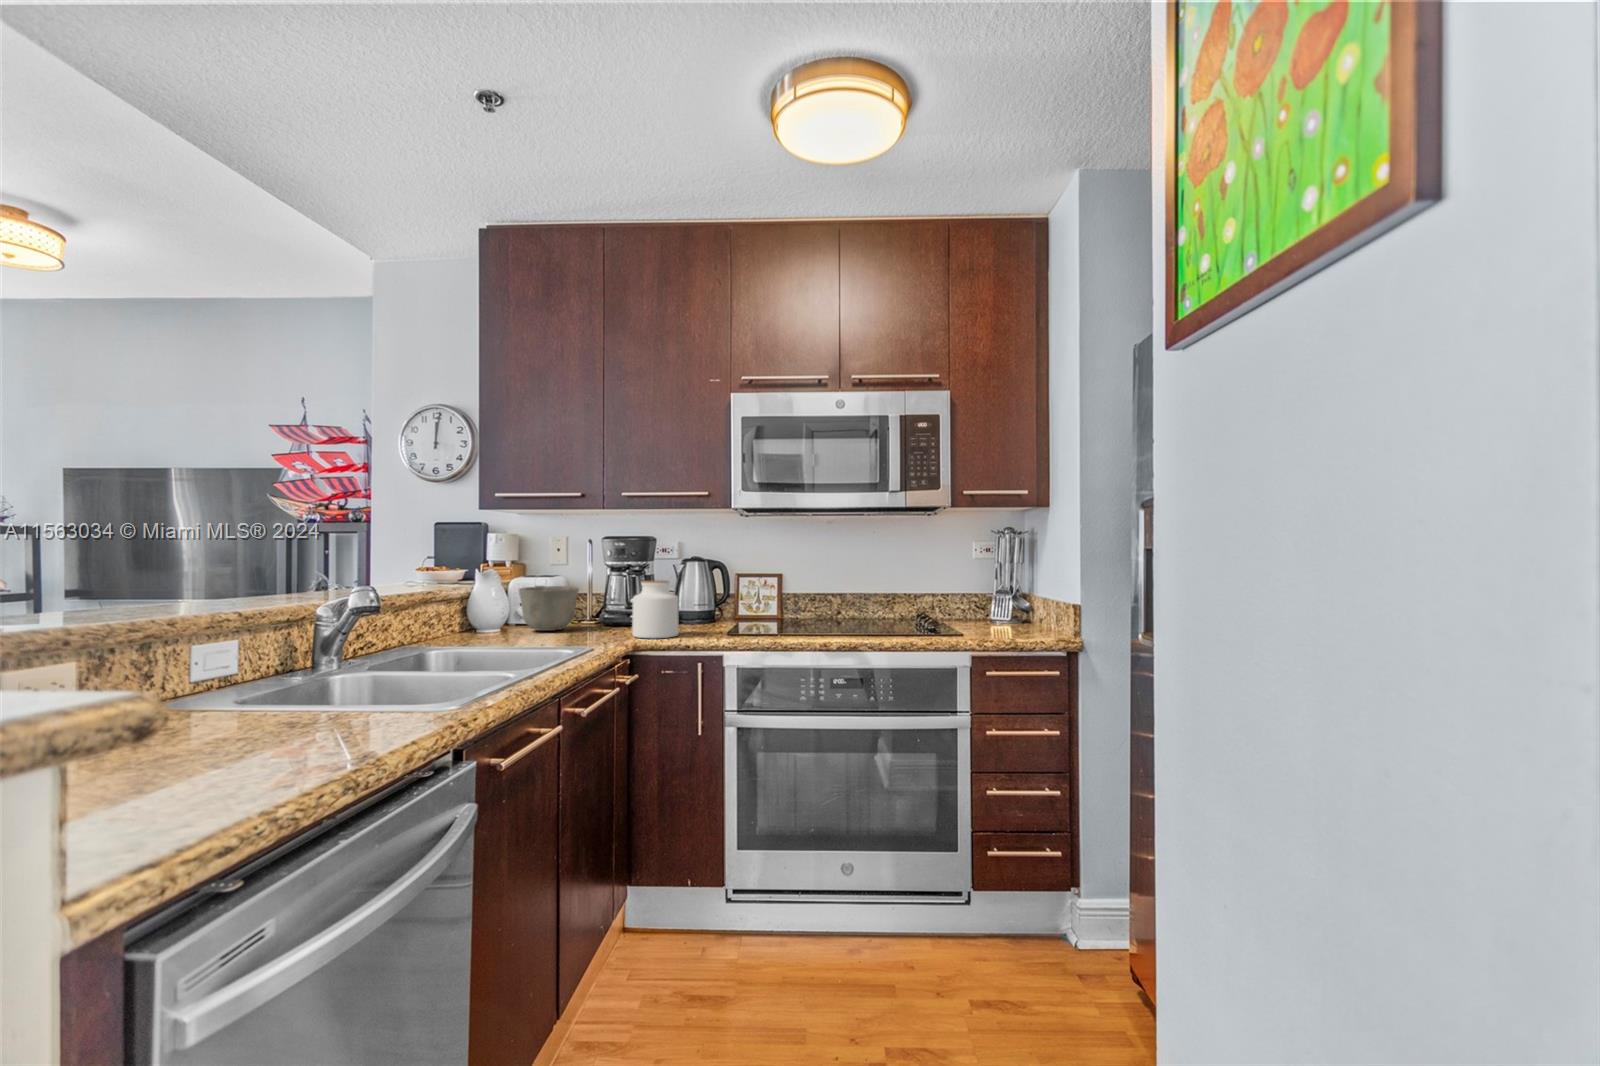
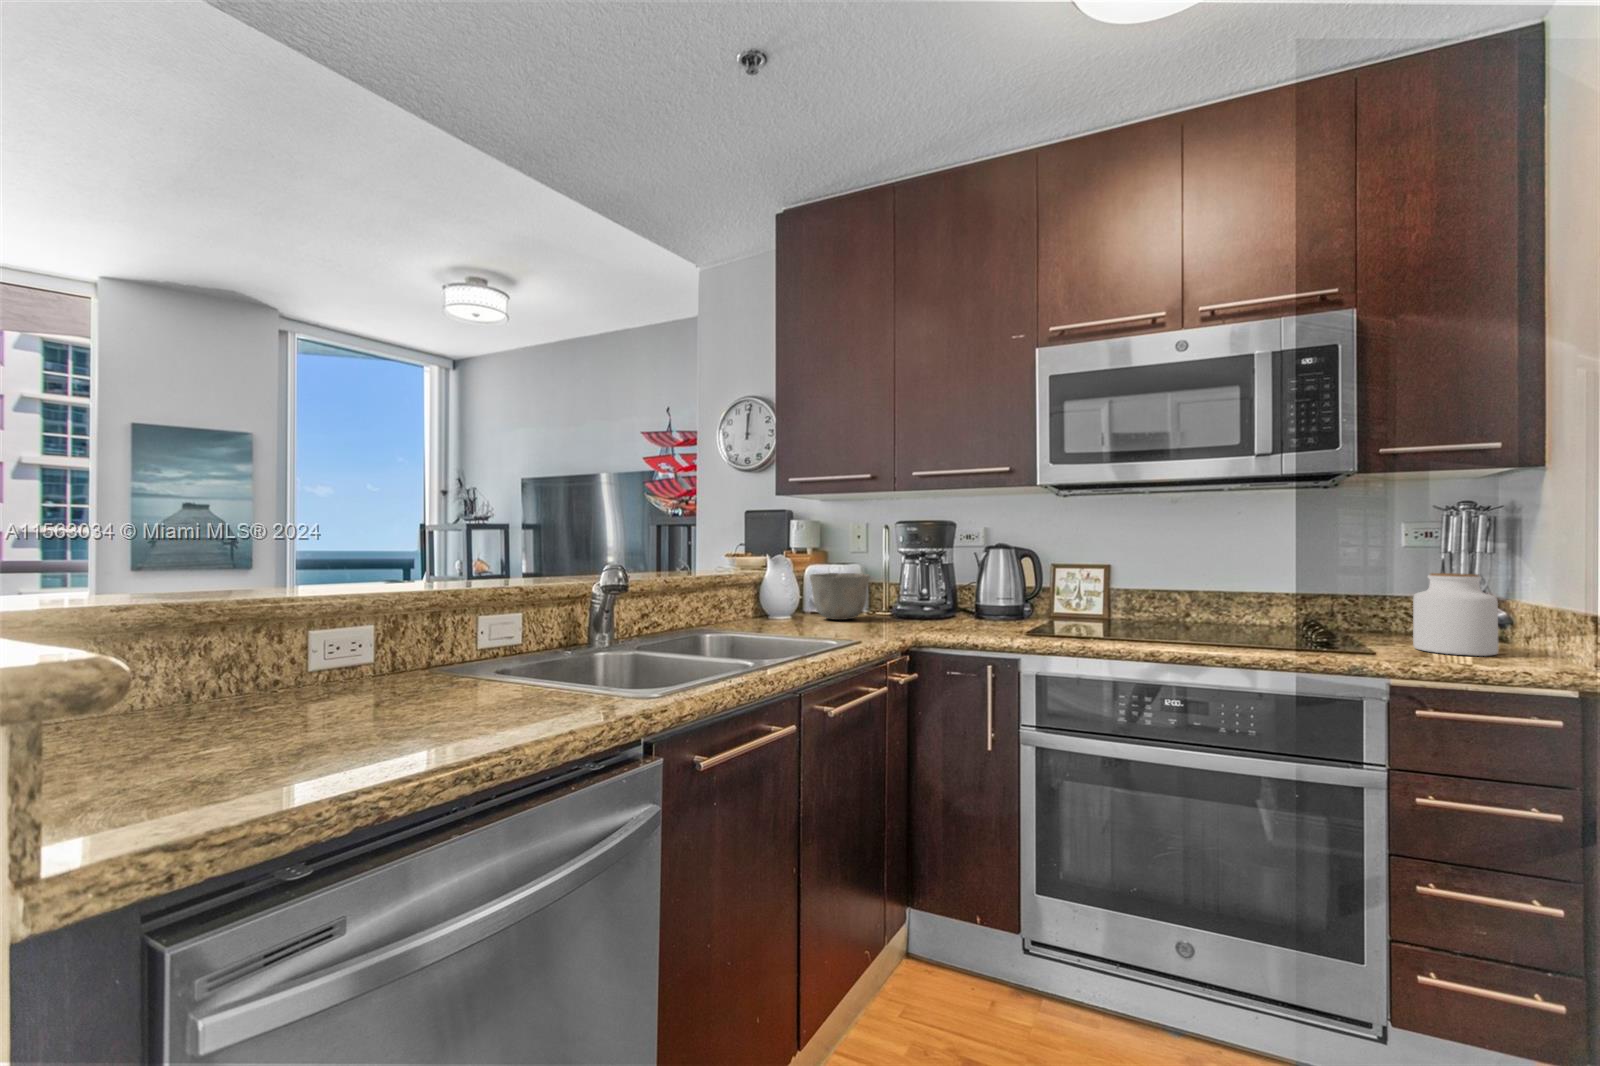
jar: present [632,580,679,638] -> present [1413,573,1498,656]

